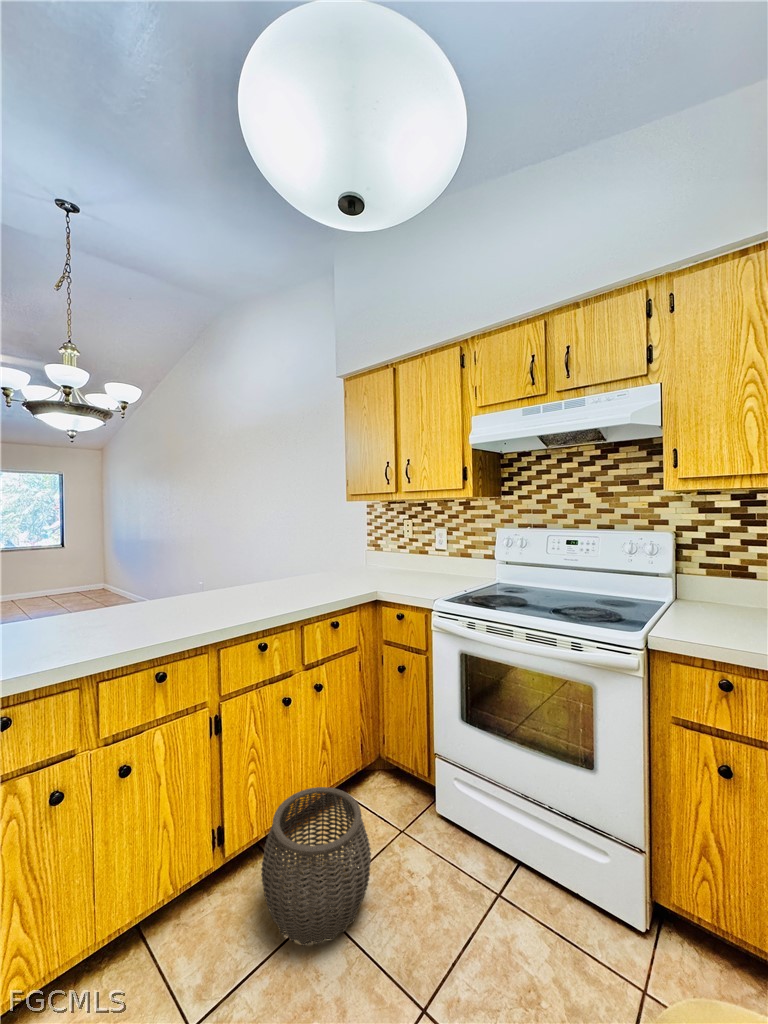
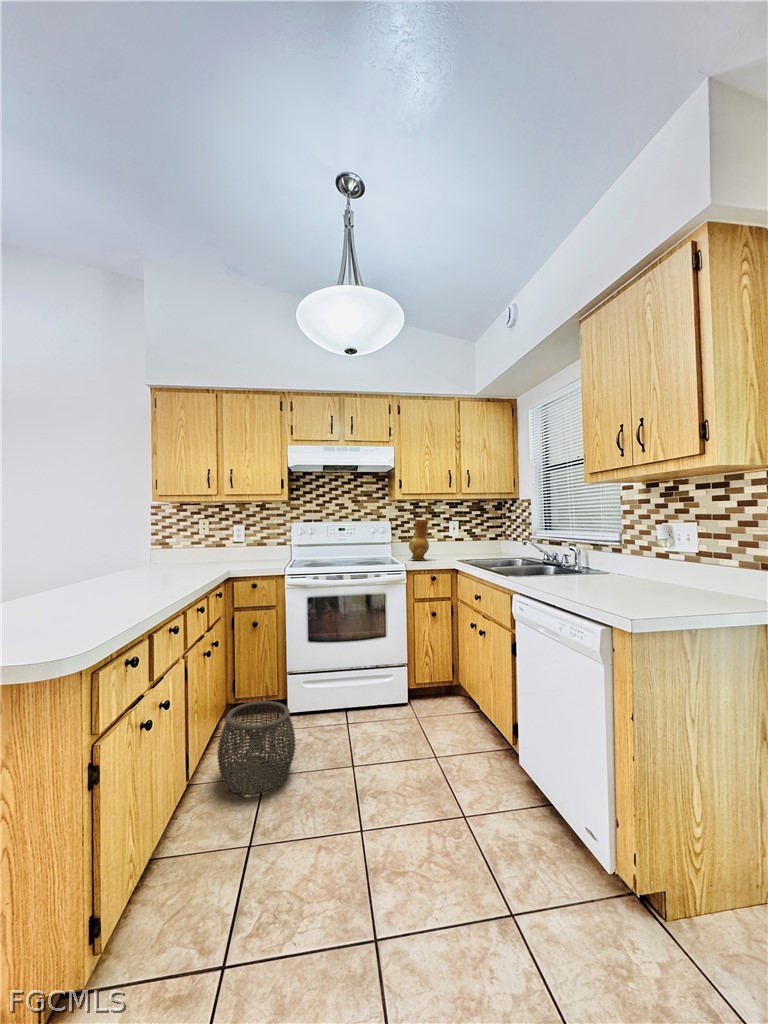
ceramic jug: none [687,534,742,628] -> present [409,519,429,561]

